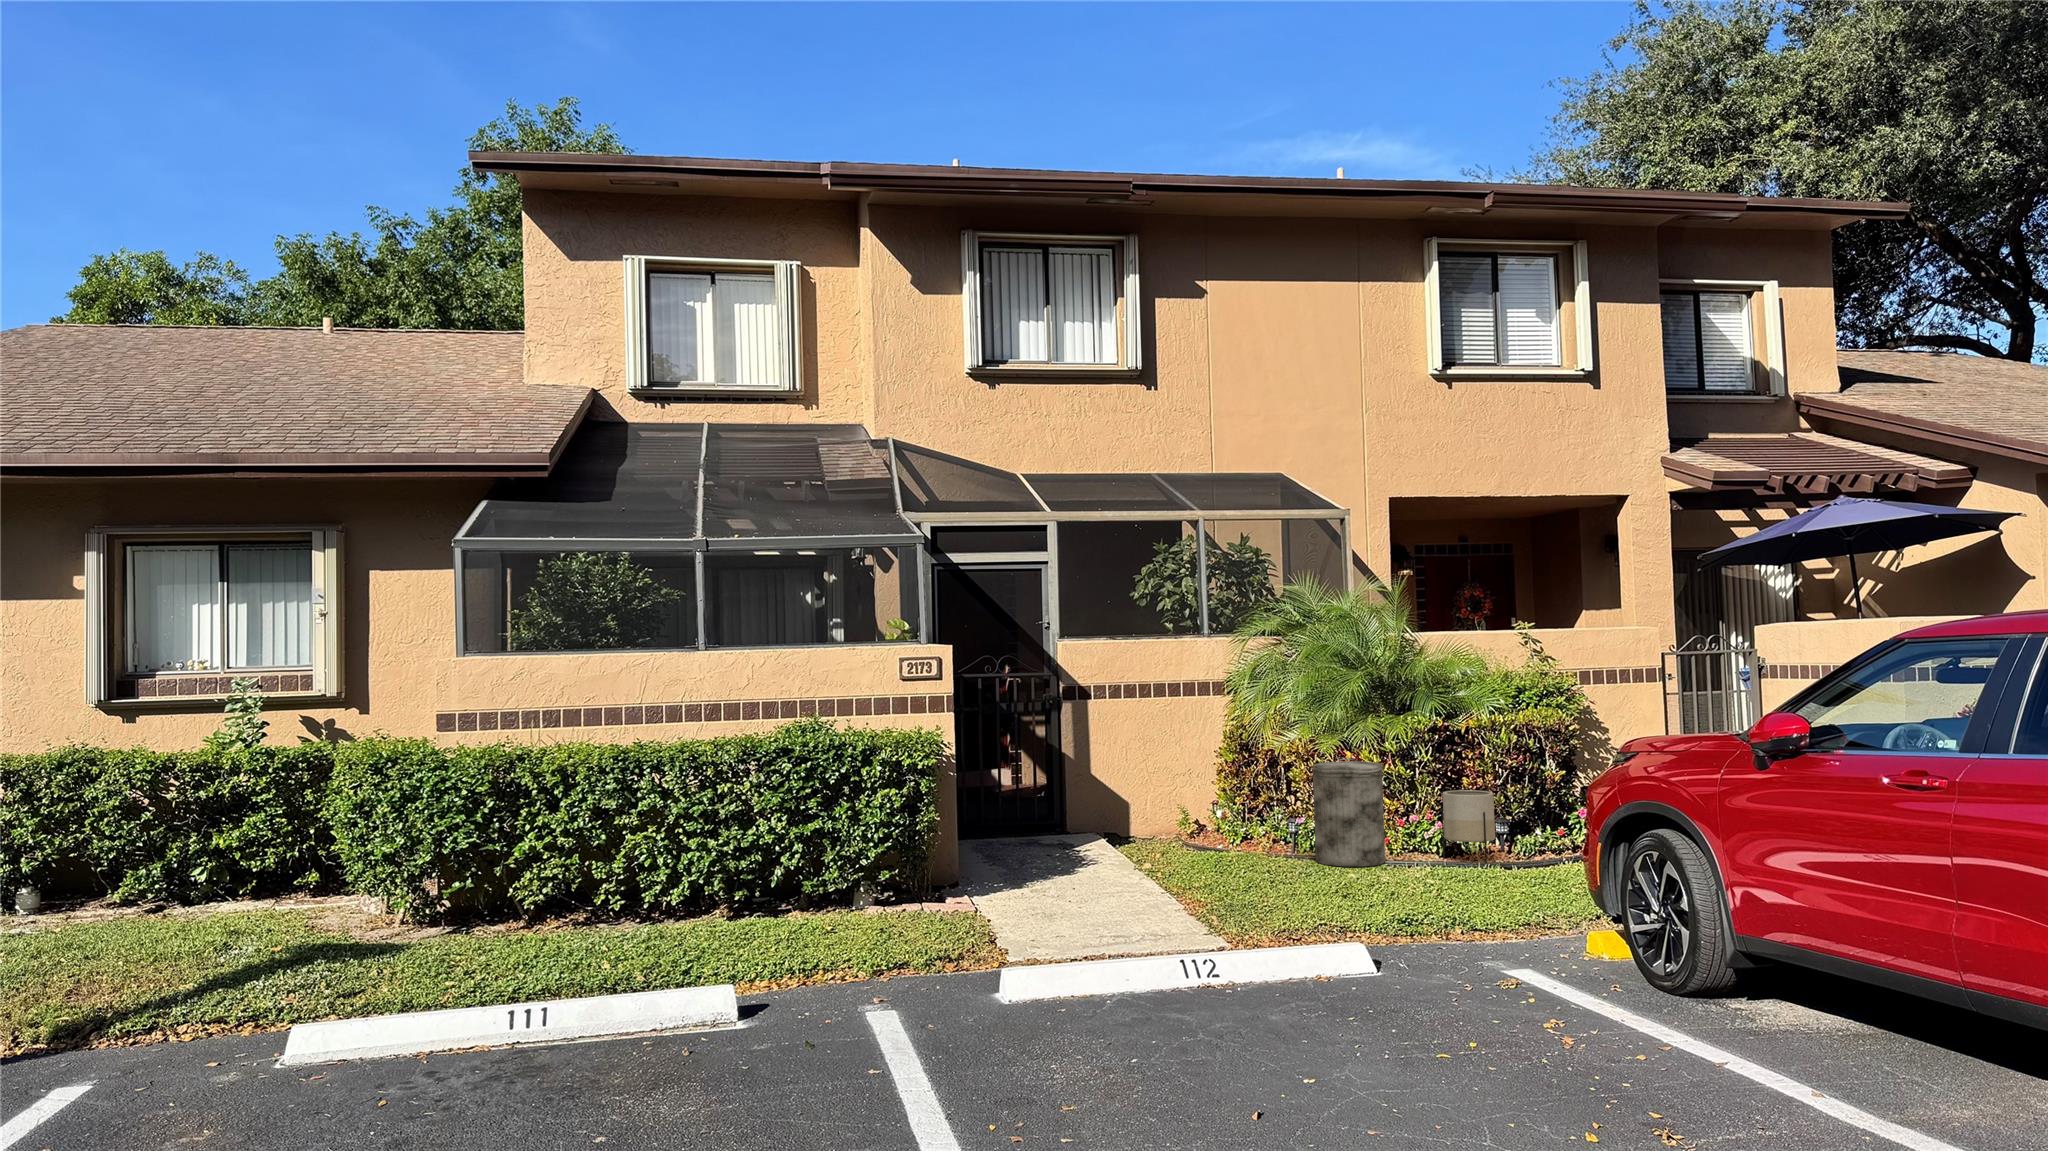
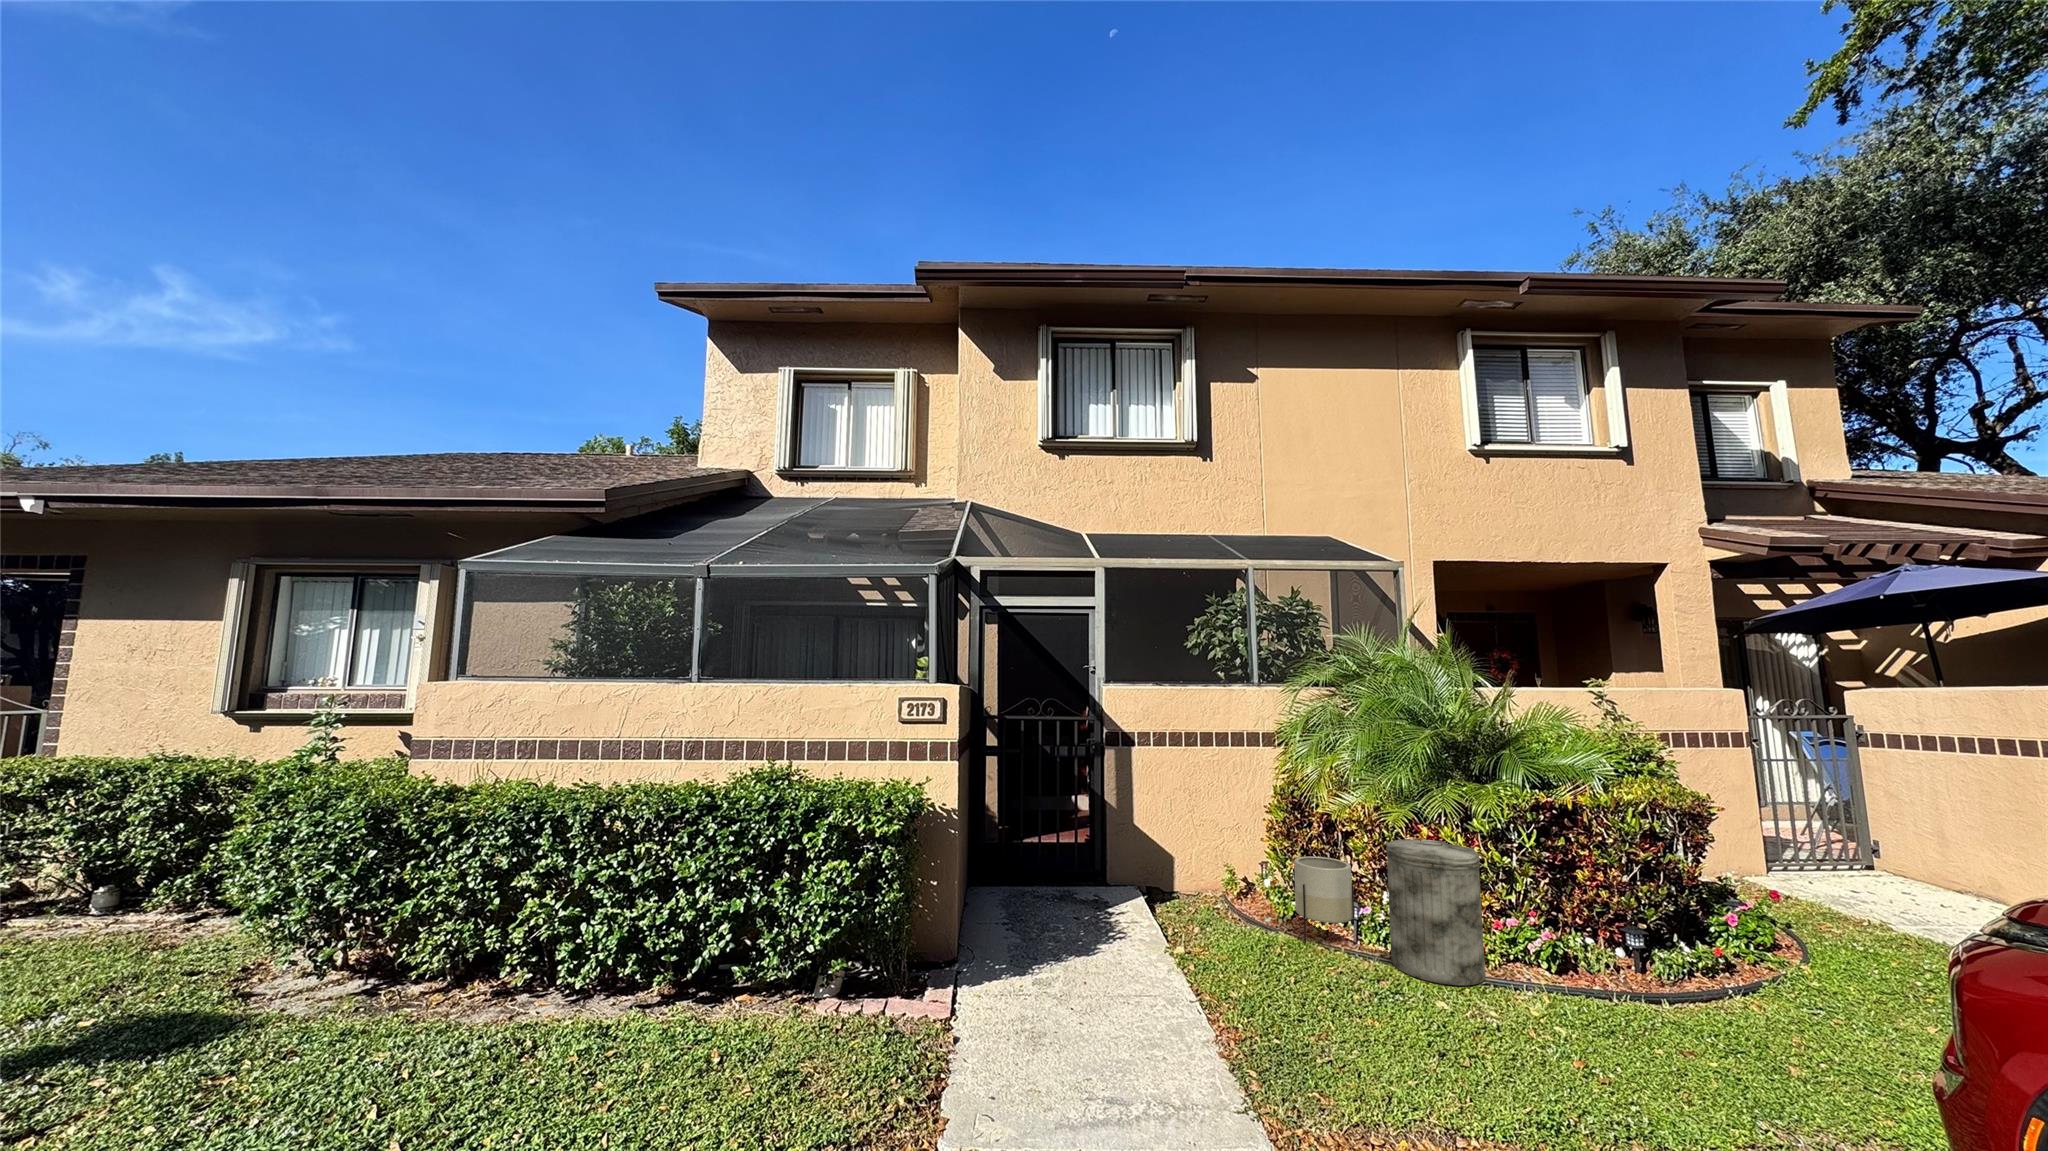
planter: present [1442,790,1495,863] -> present [1294,856,1355,944]

